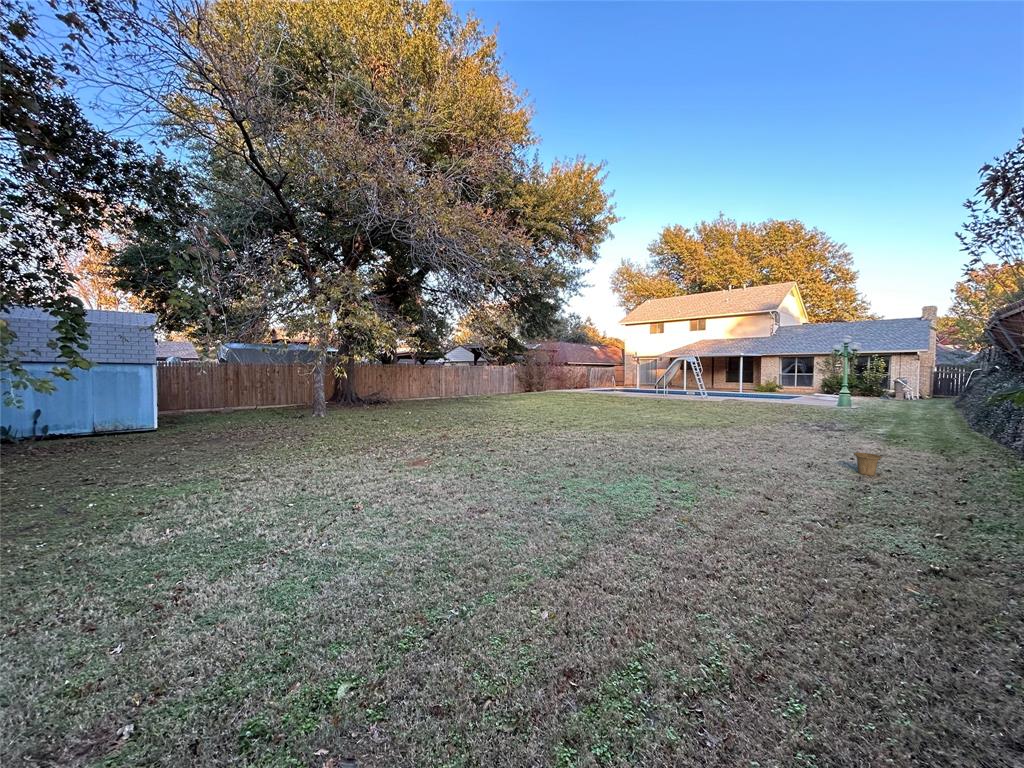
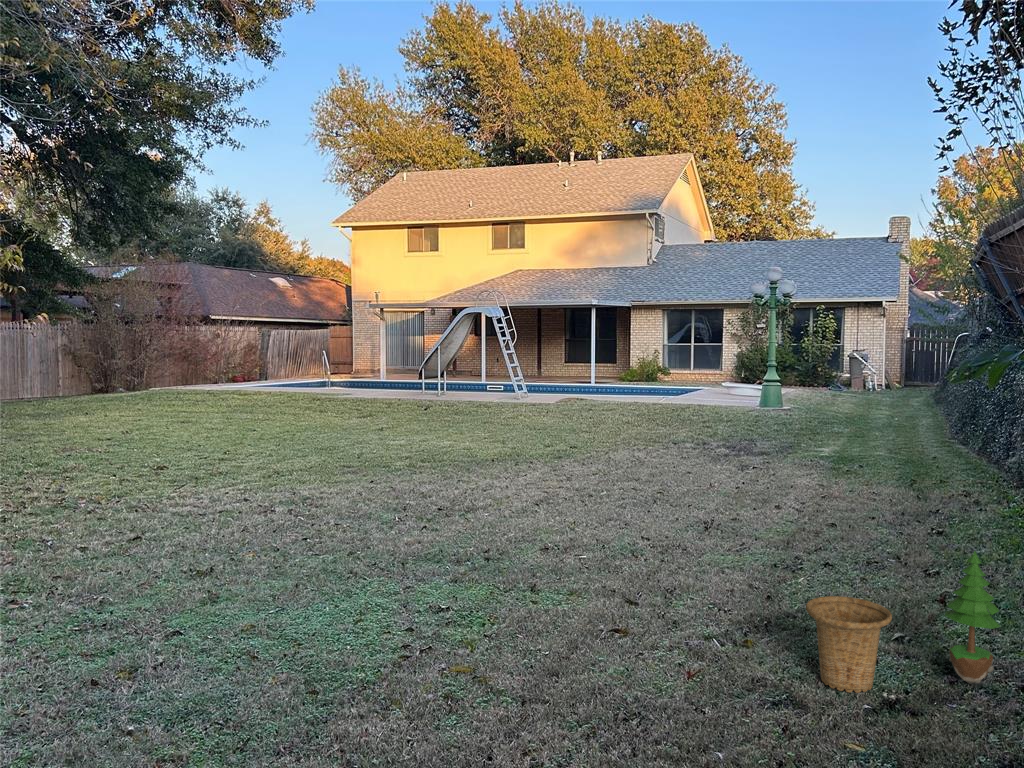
potted tree: none [901,443,920,478] -> present [945,551,1000,684]

